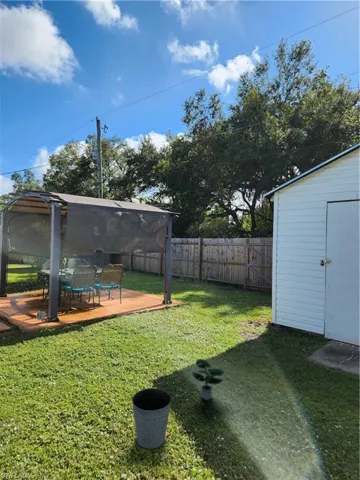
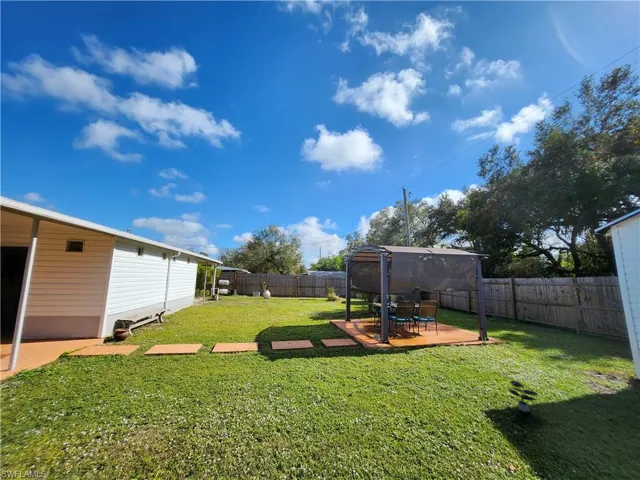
bucket: present [131,388,173,449] -> none [462,388,492,424]

